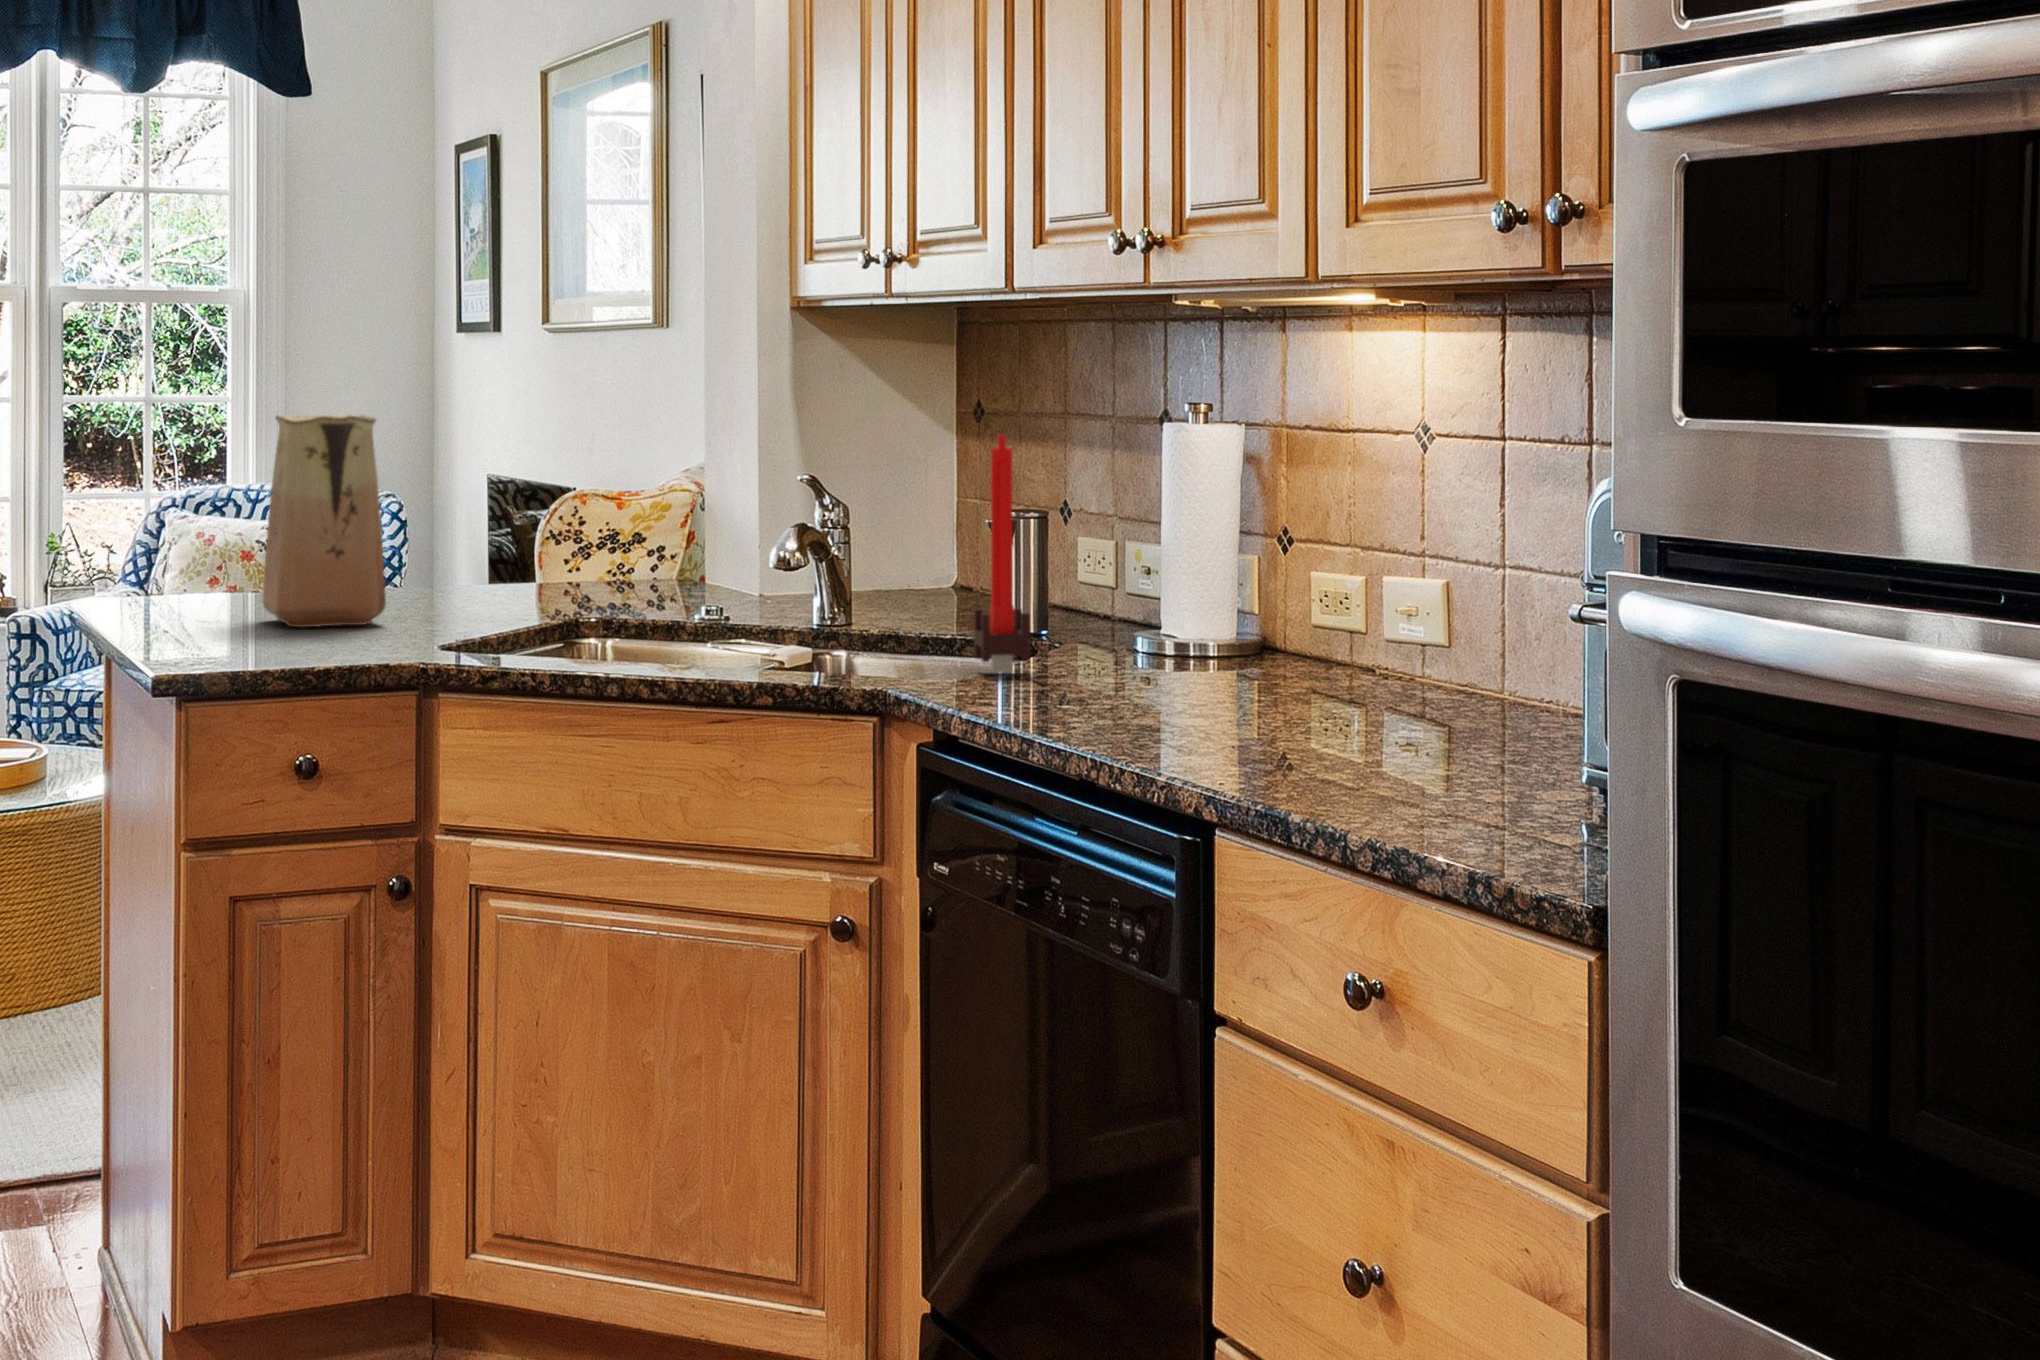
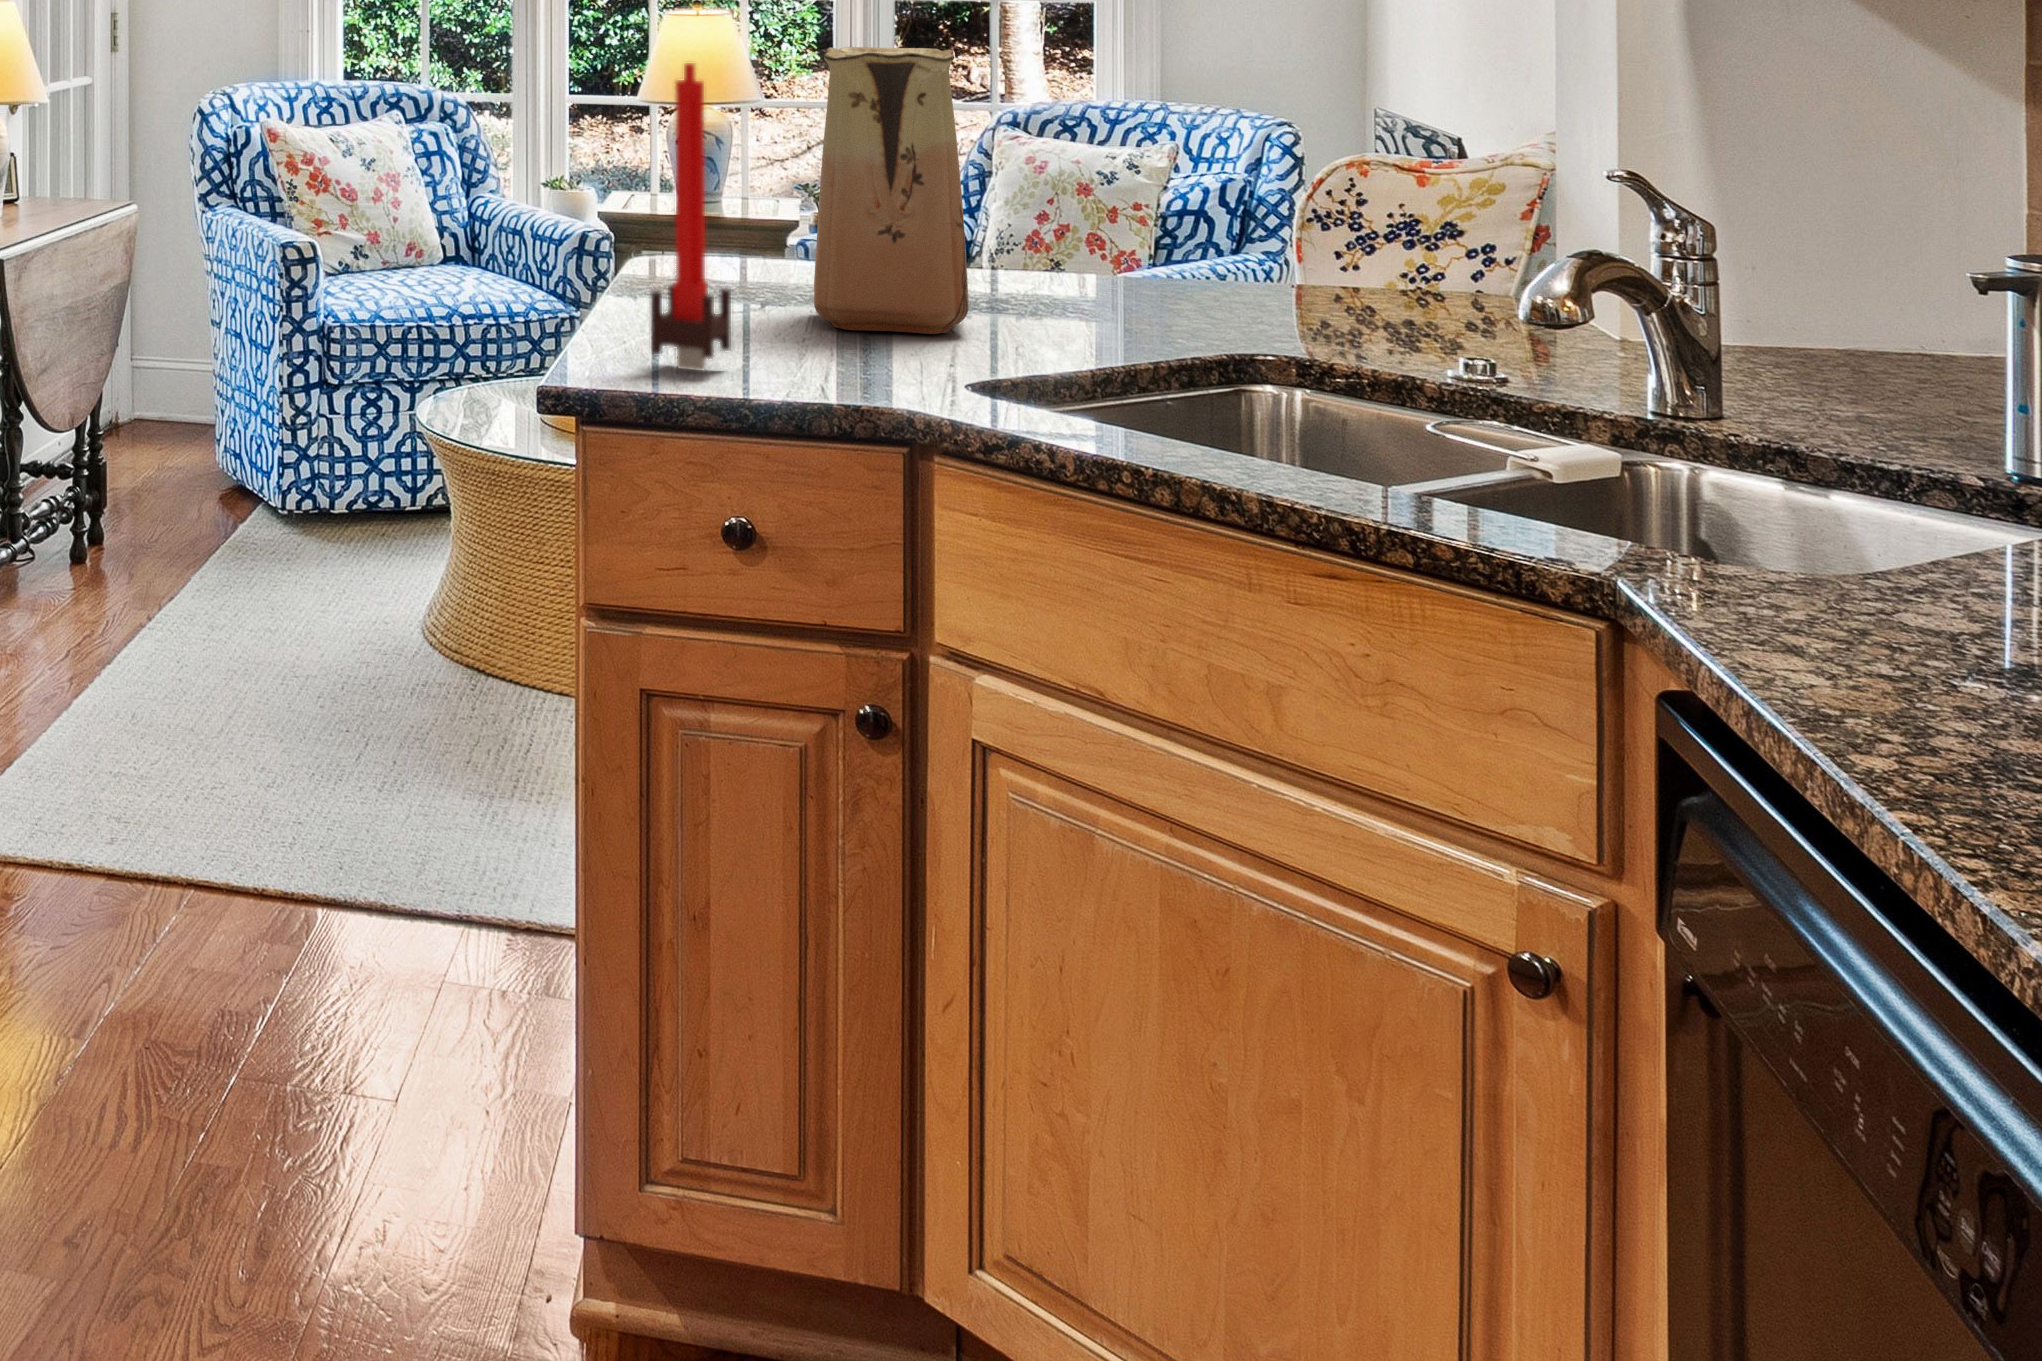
candle: present [974,435,1030,673] -> present [650,63,731,371]

